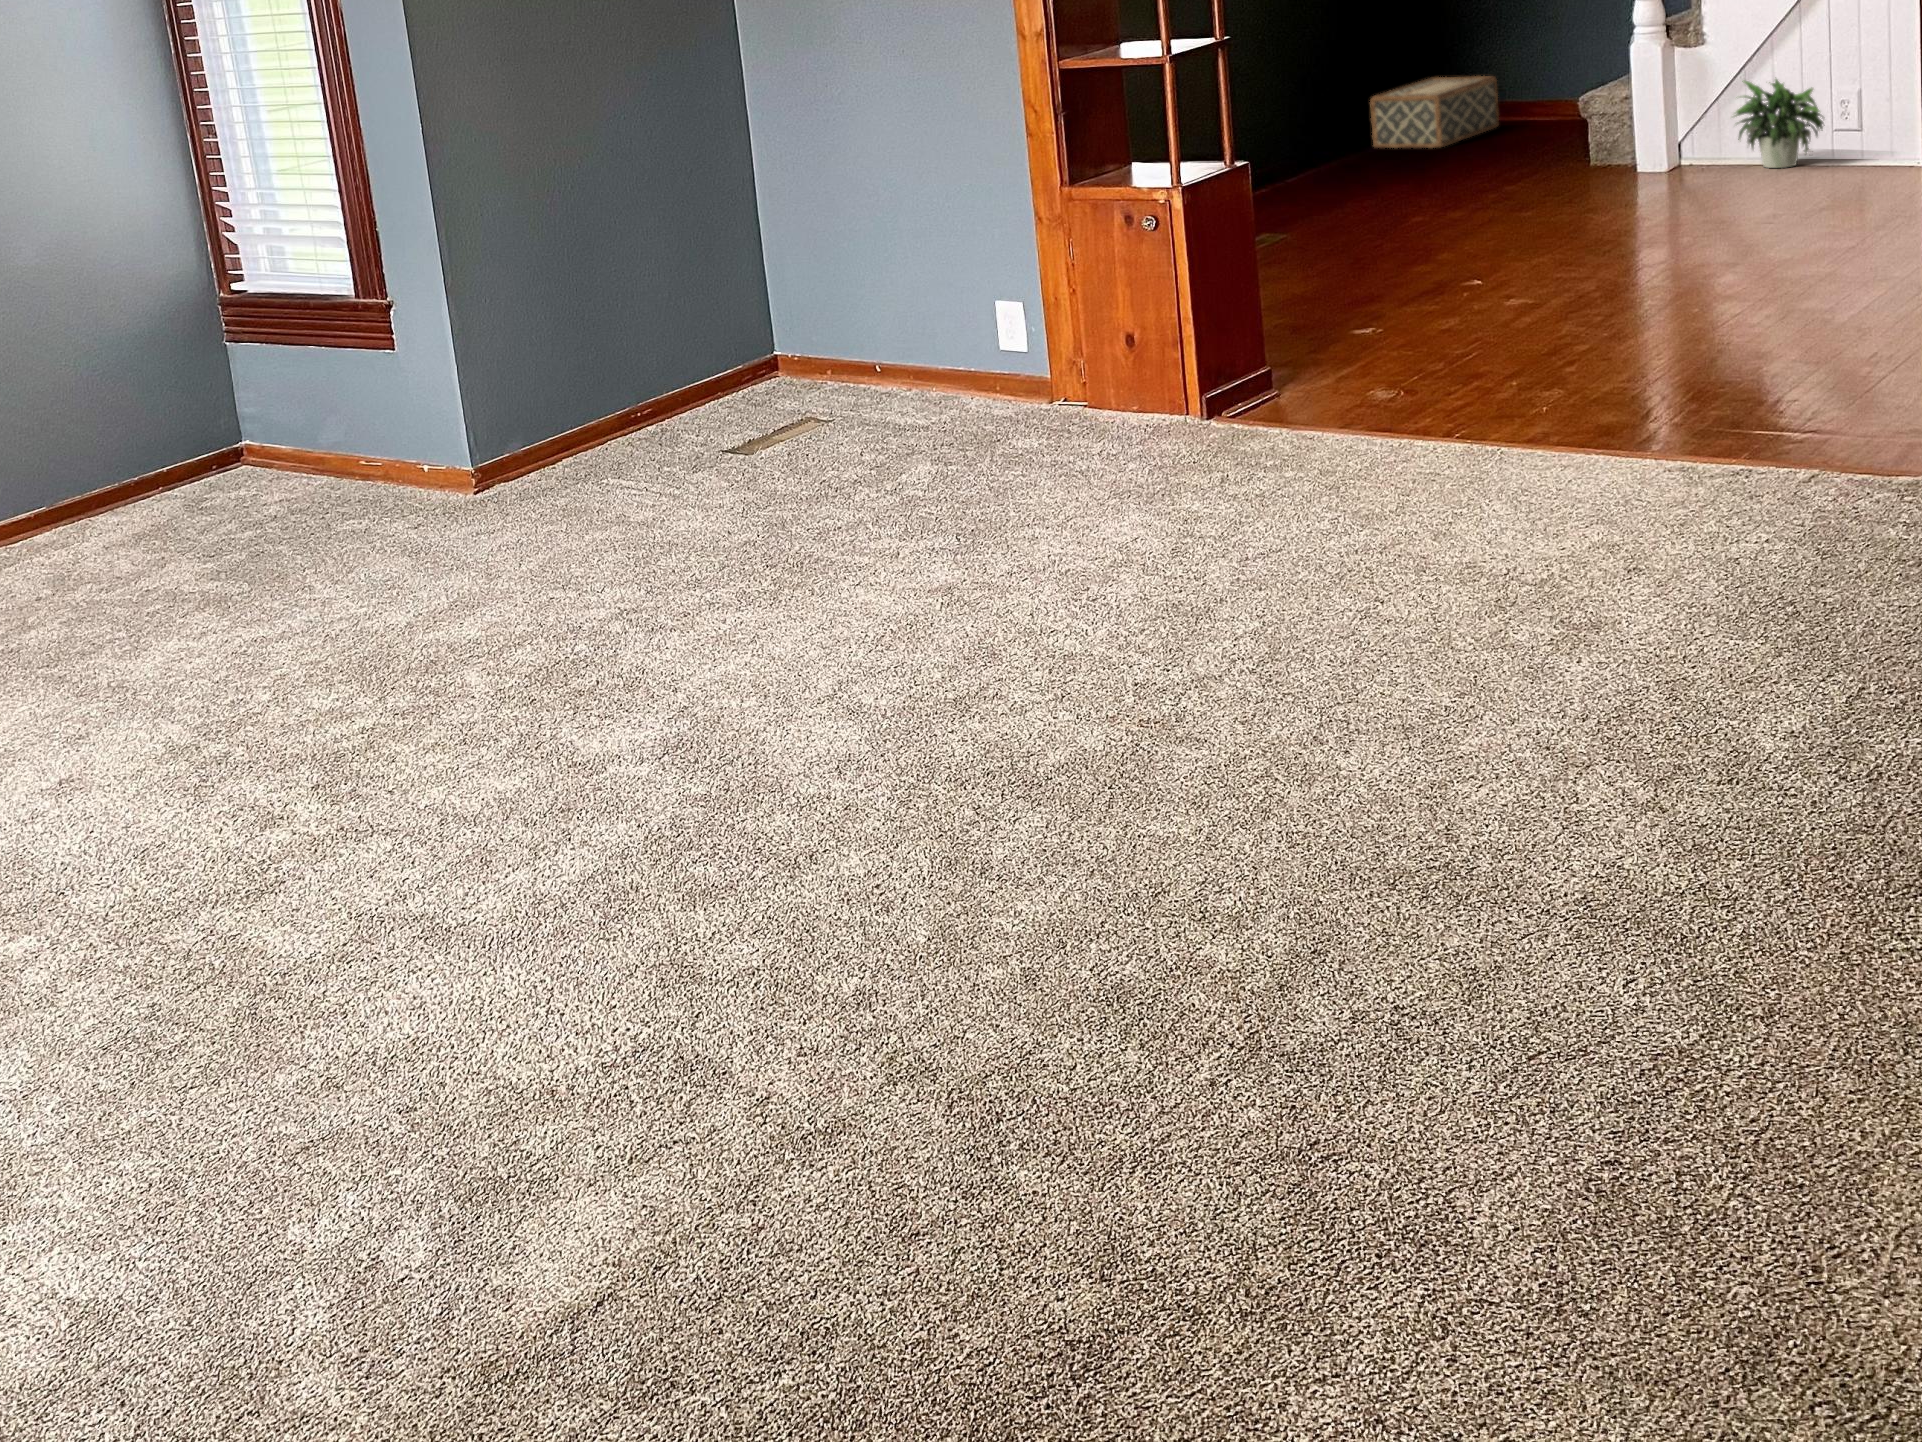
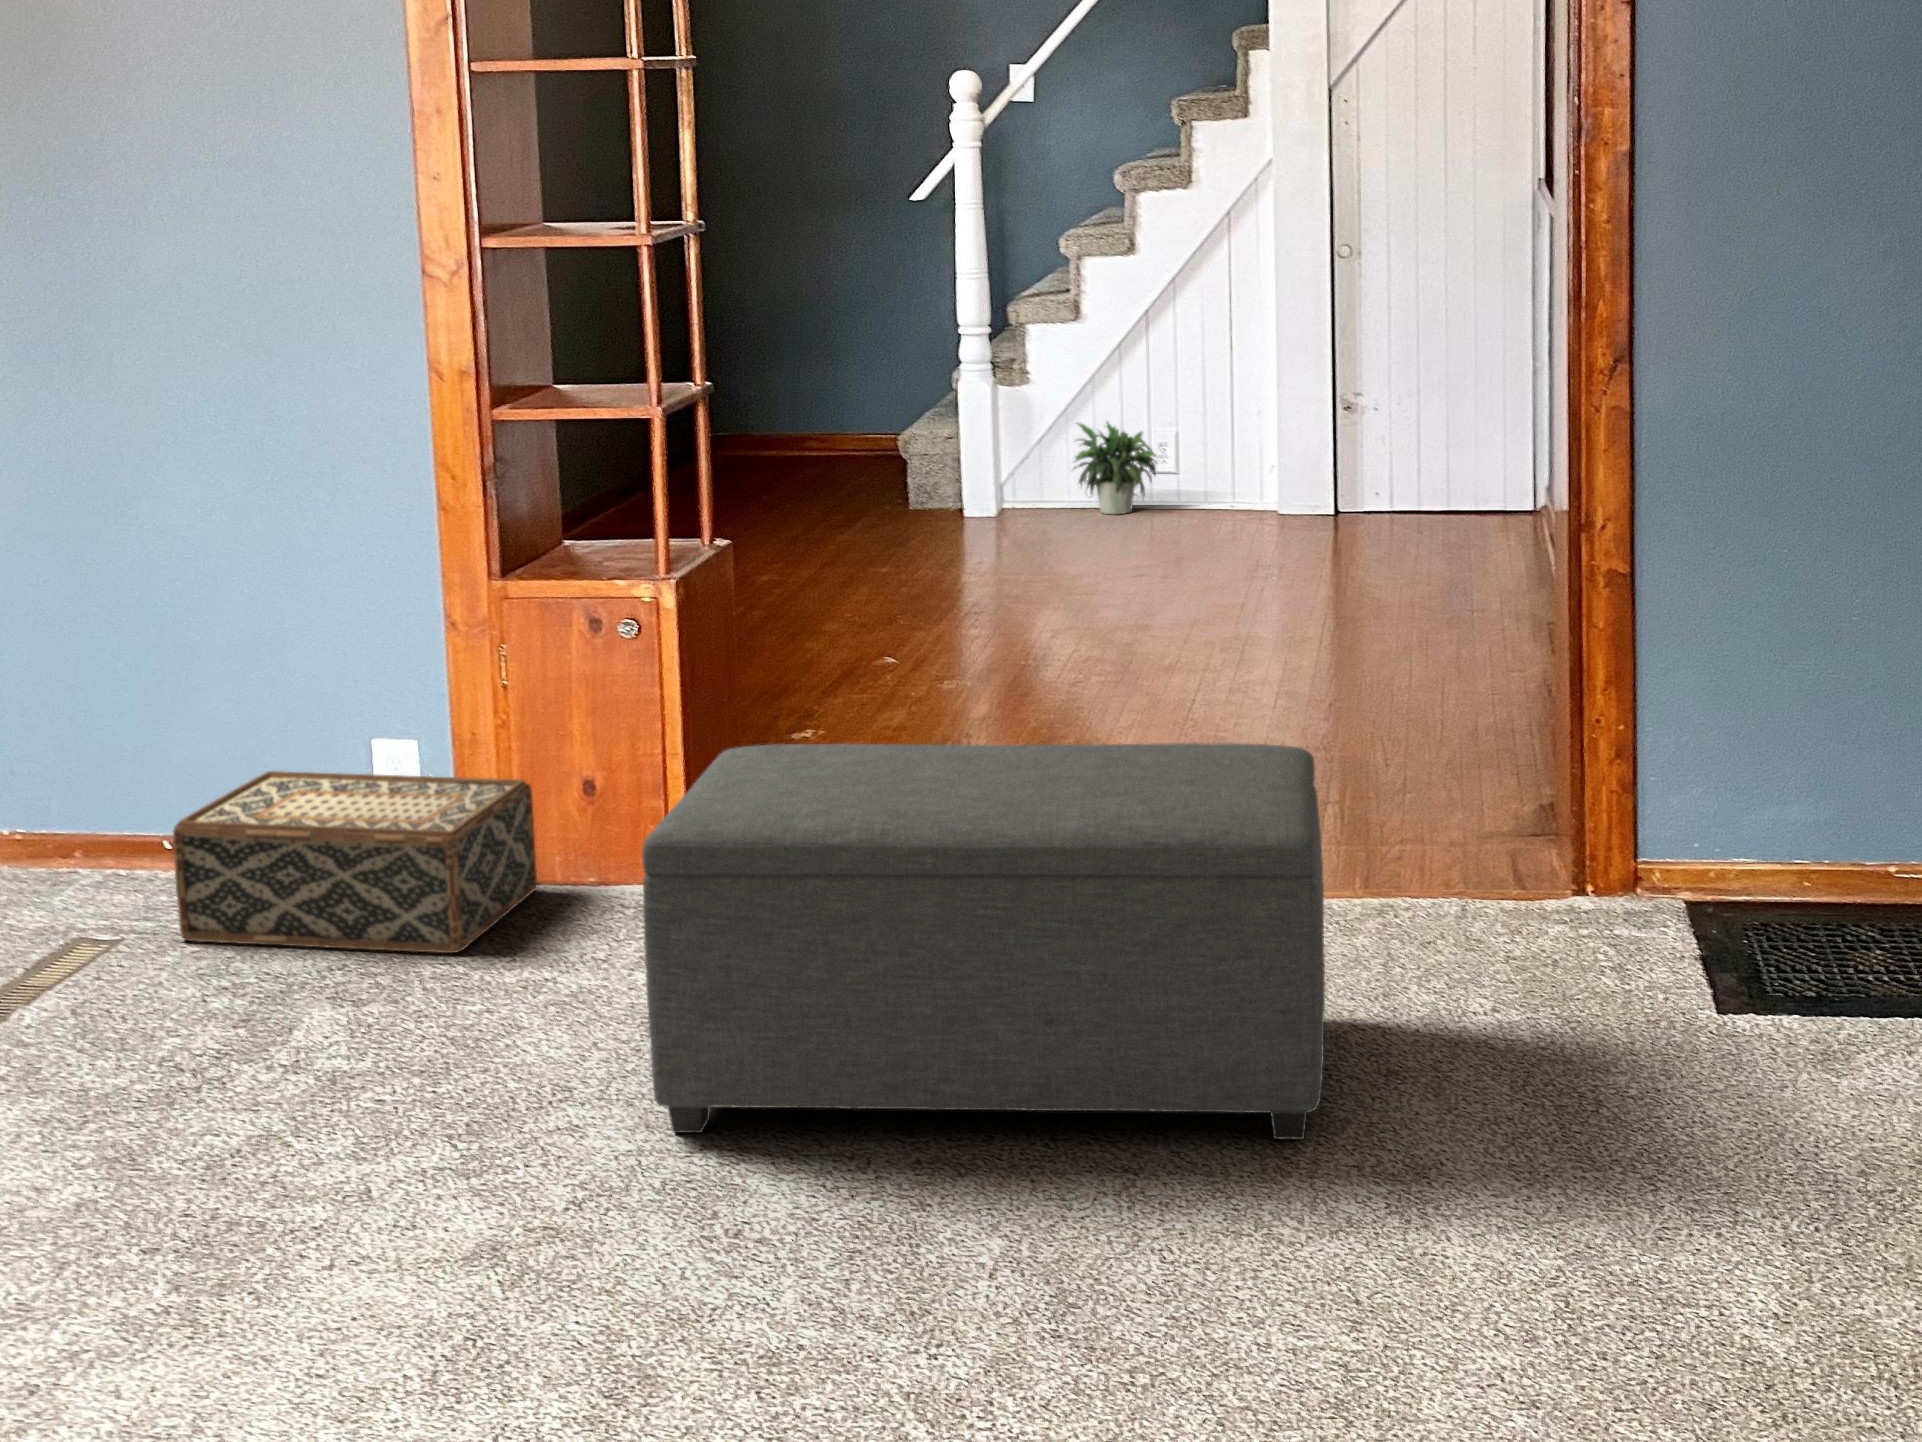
woven basket: present [1370,76,1499,148] -> present [173,771,538,953]
ottoman: none [1071,296,1614,596] -> present [642,743,1325,1140]

